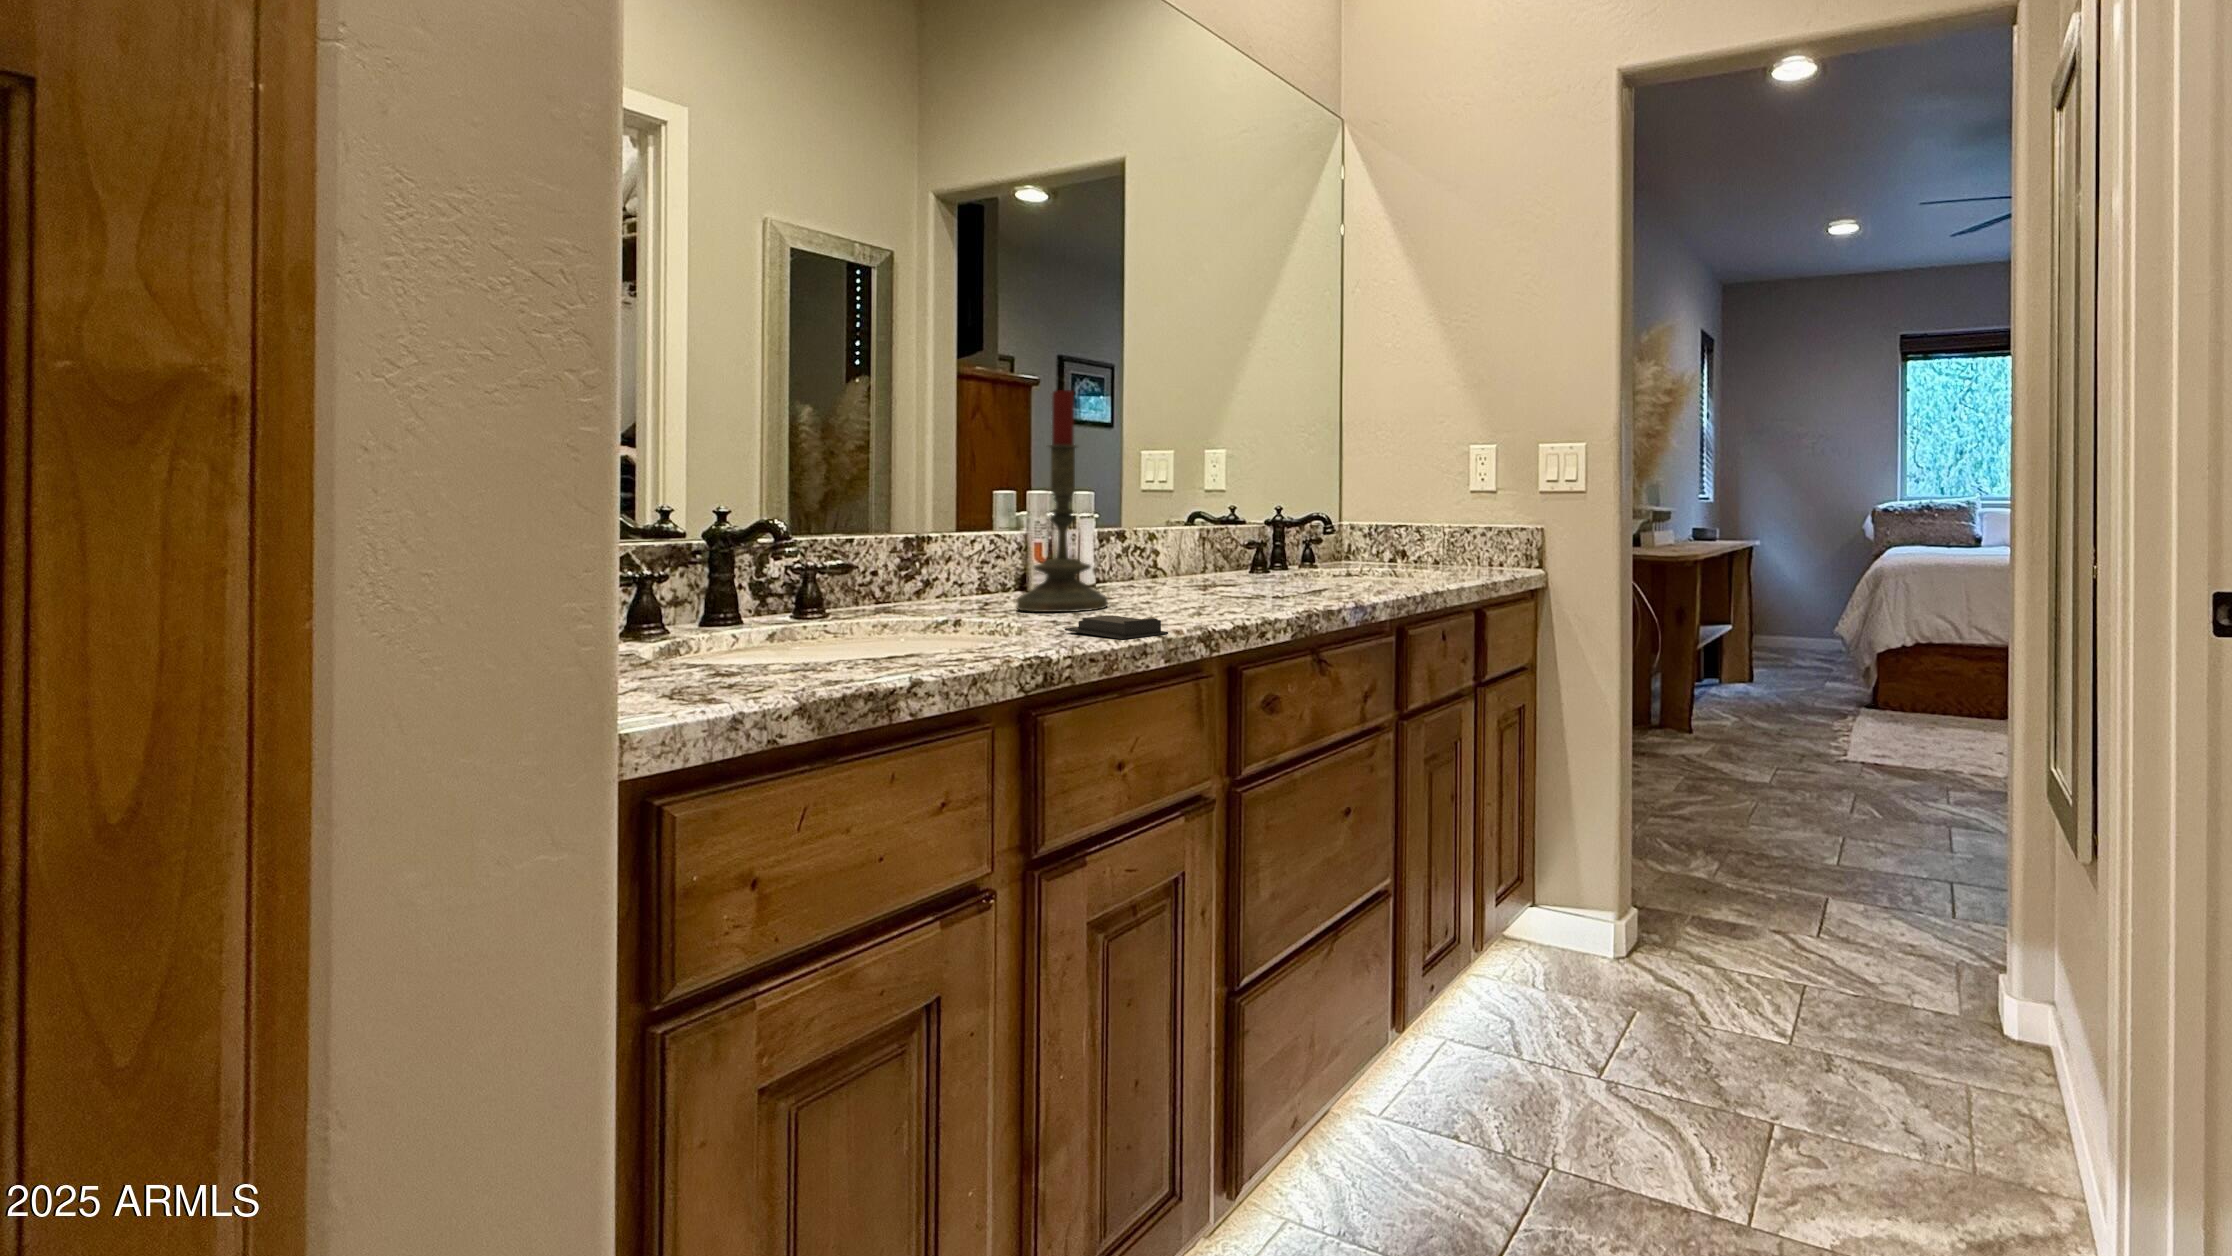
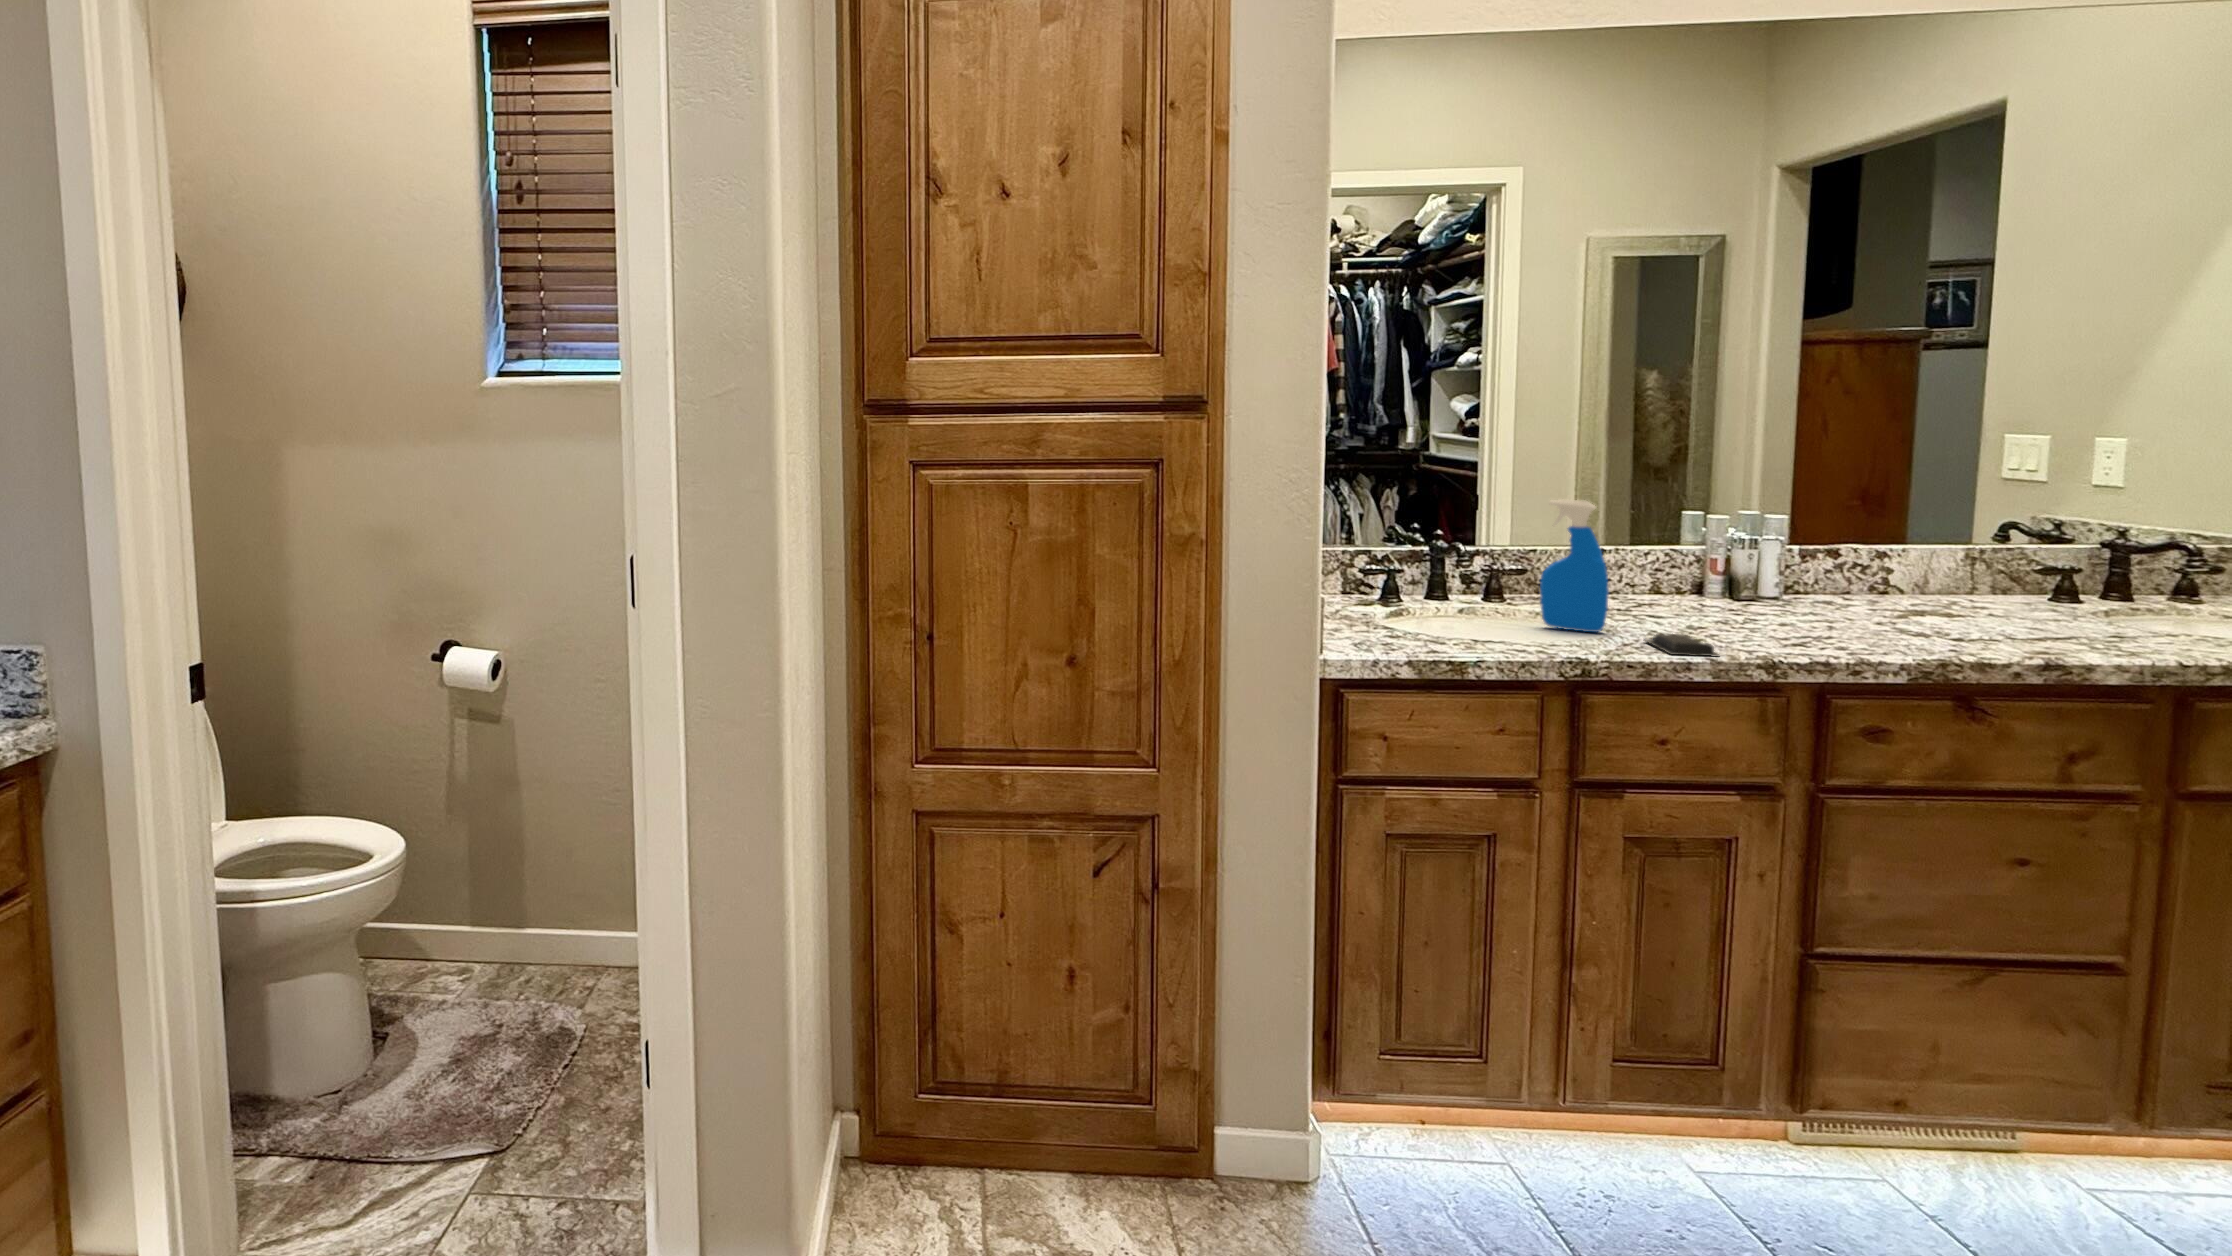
candle: present [1017,390,1108,612] -> none [1656,440,1746,624]
spray bottle: none [917,437,1010,634] -> present [1540,500,1609,632]

